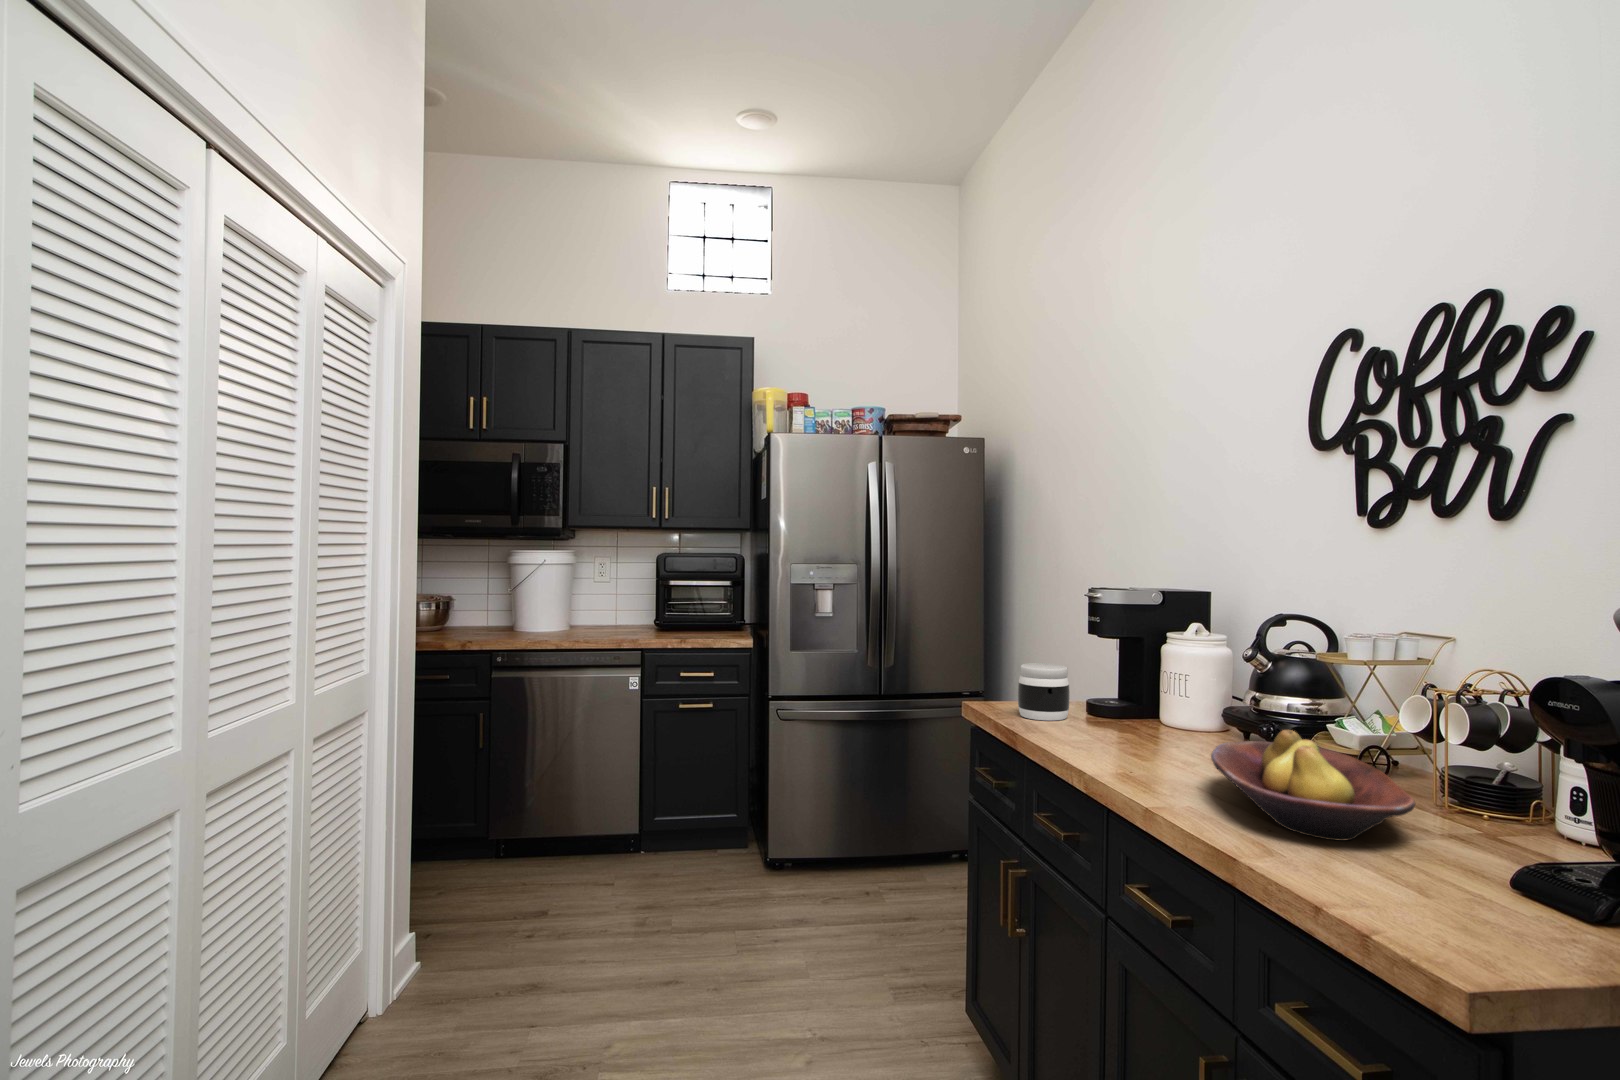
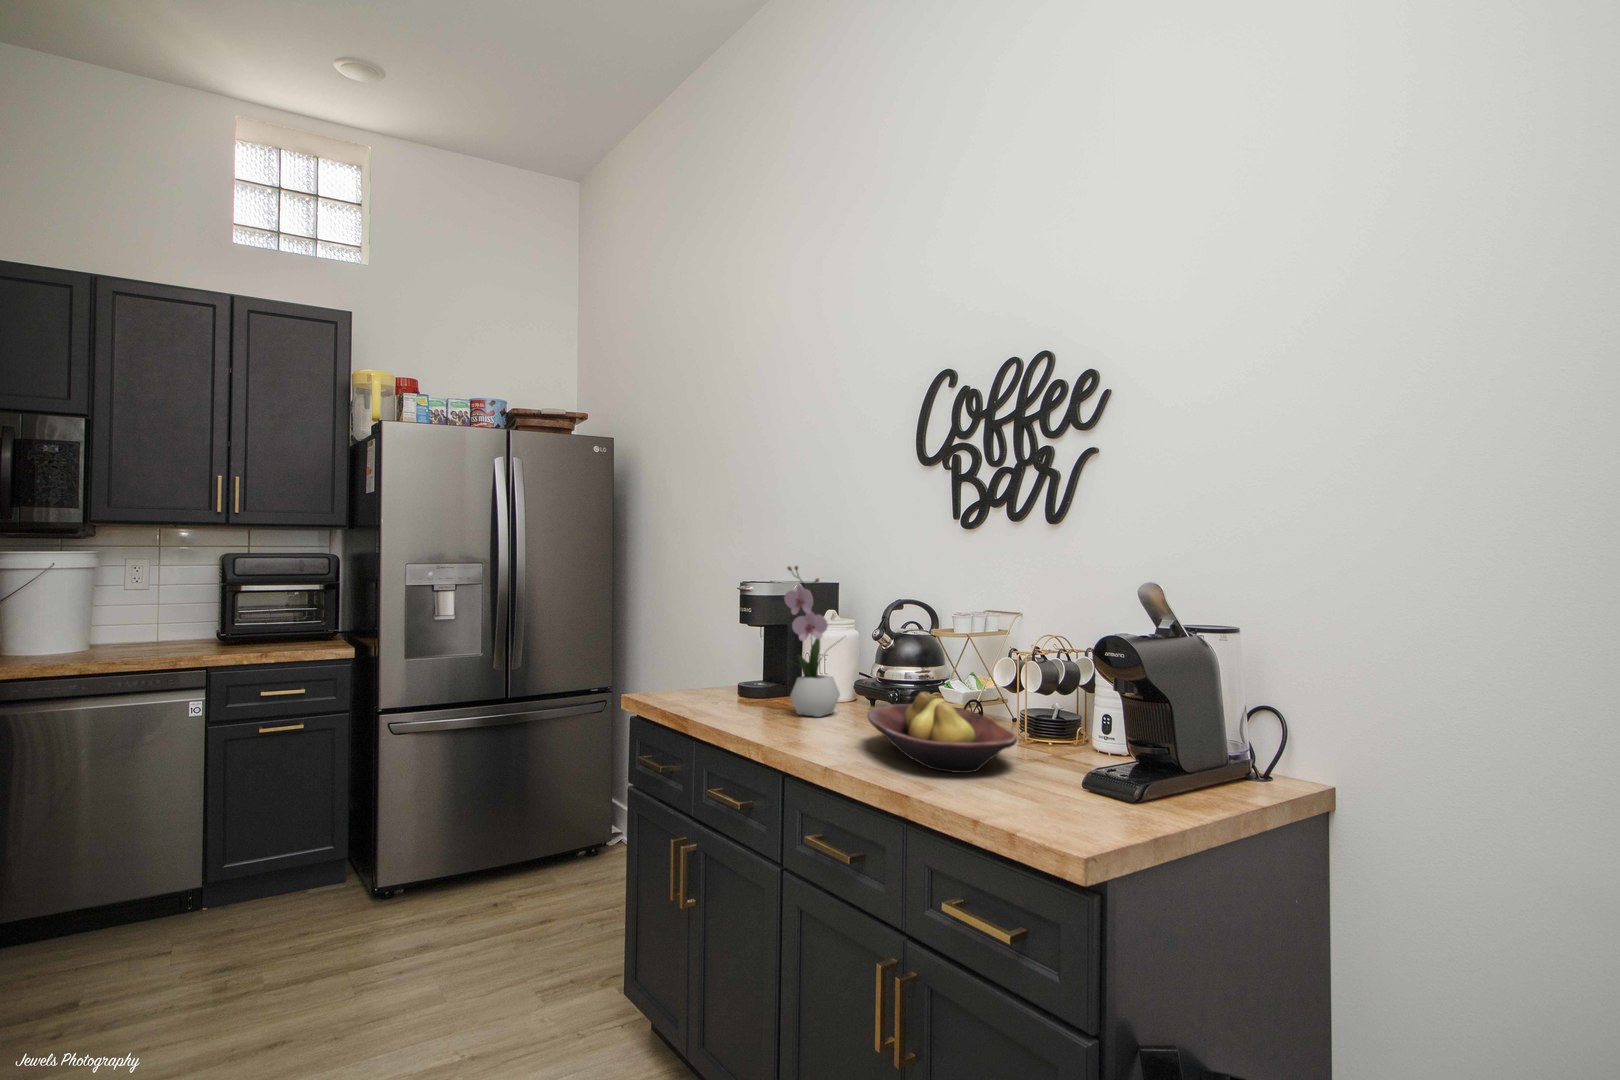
flower arrangement: none [1127,571,1207,746] -> present [784,566,840,717]
jar: present [1018,663,1070,721] -> none [680,653,726,706]

